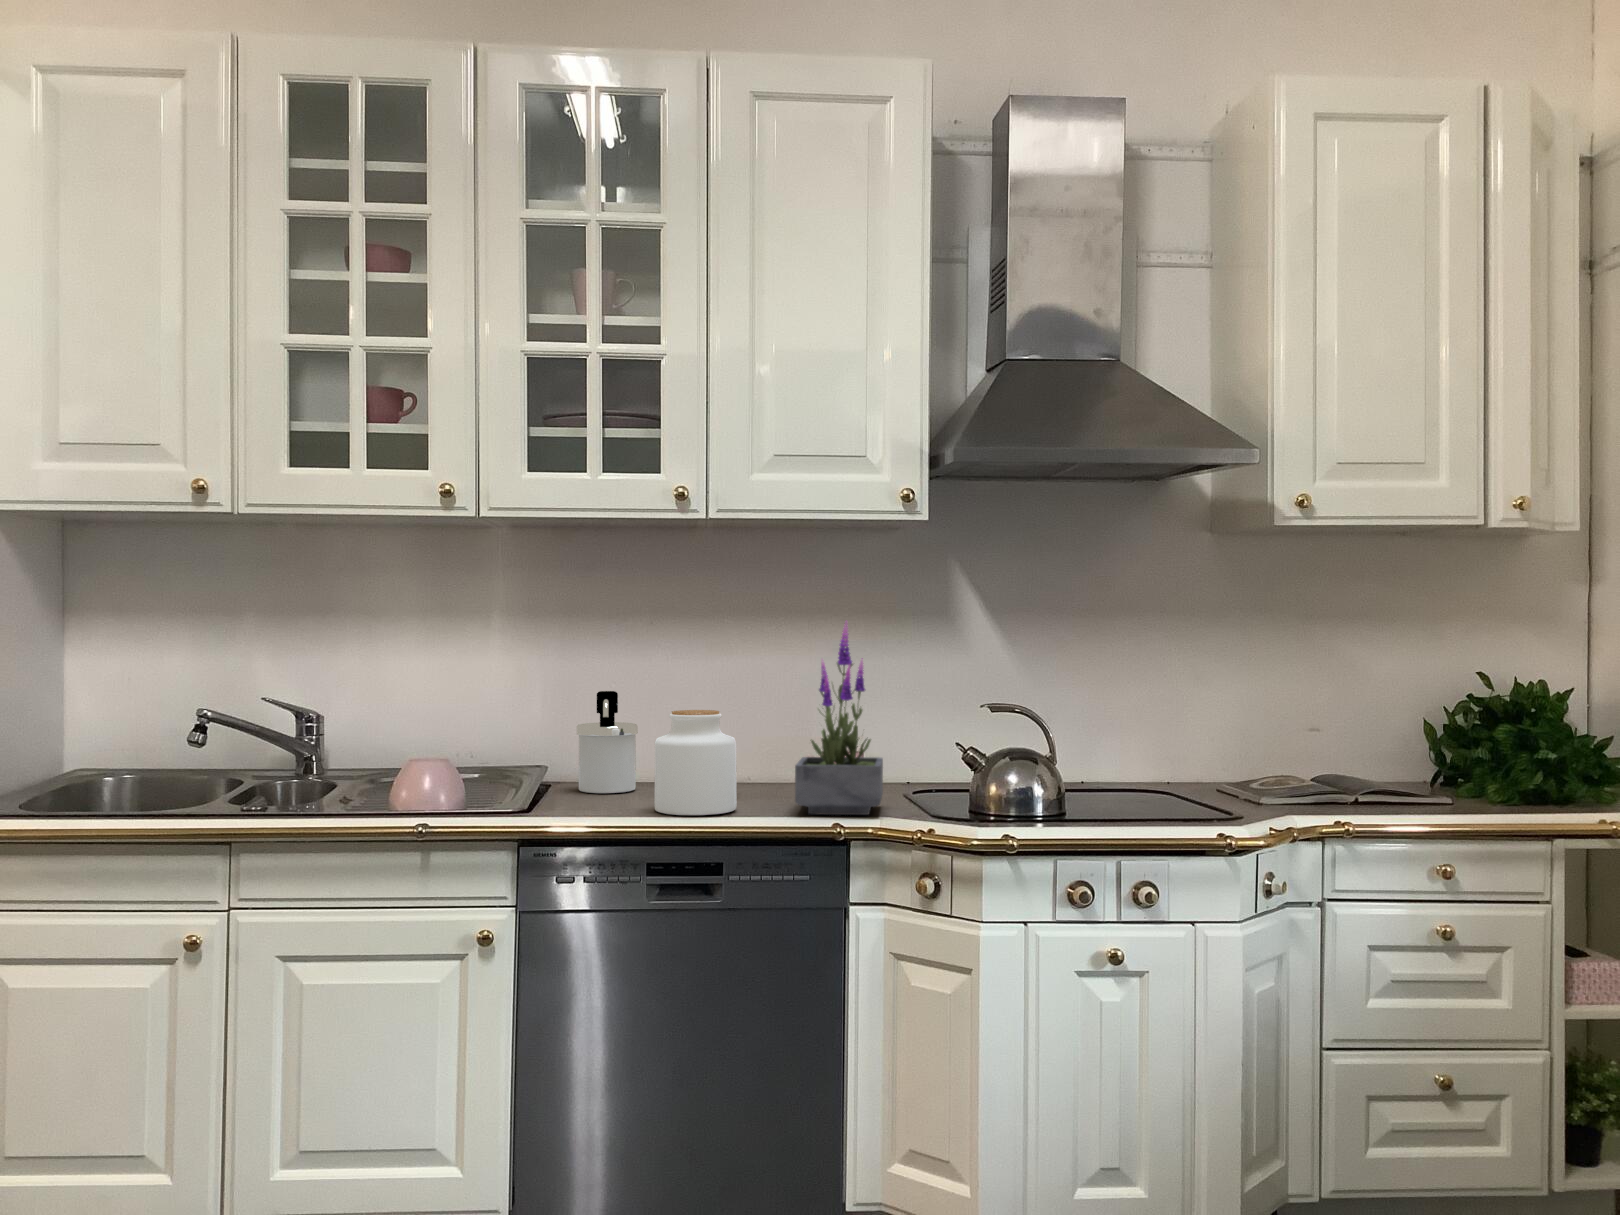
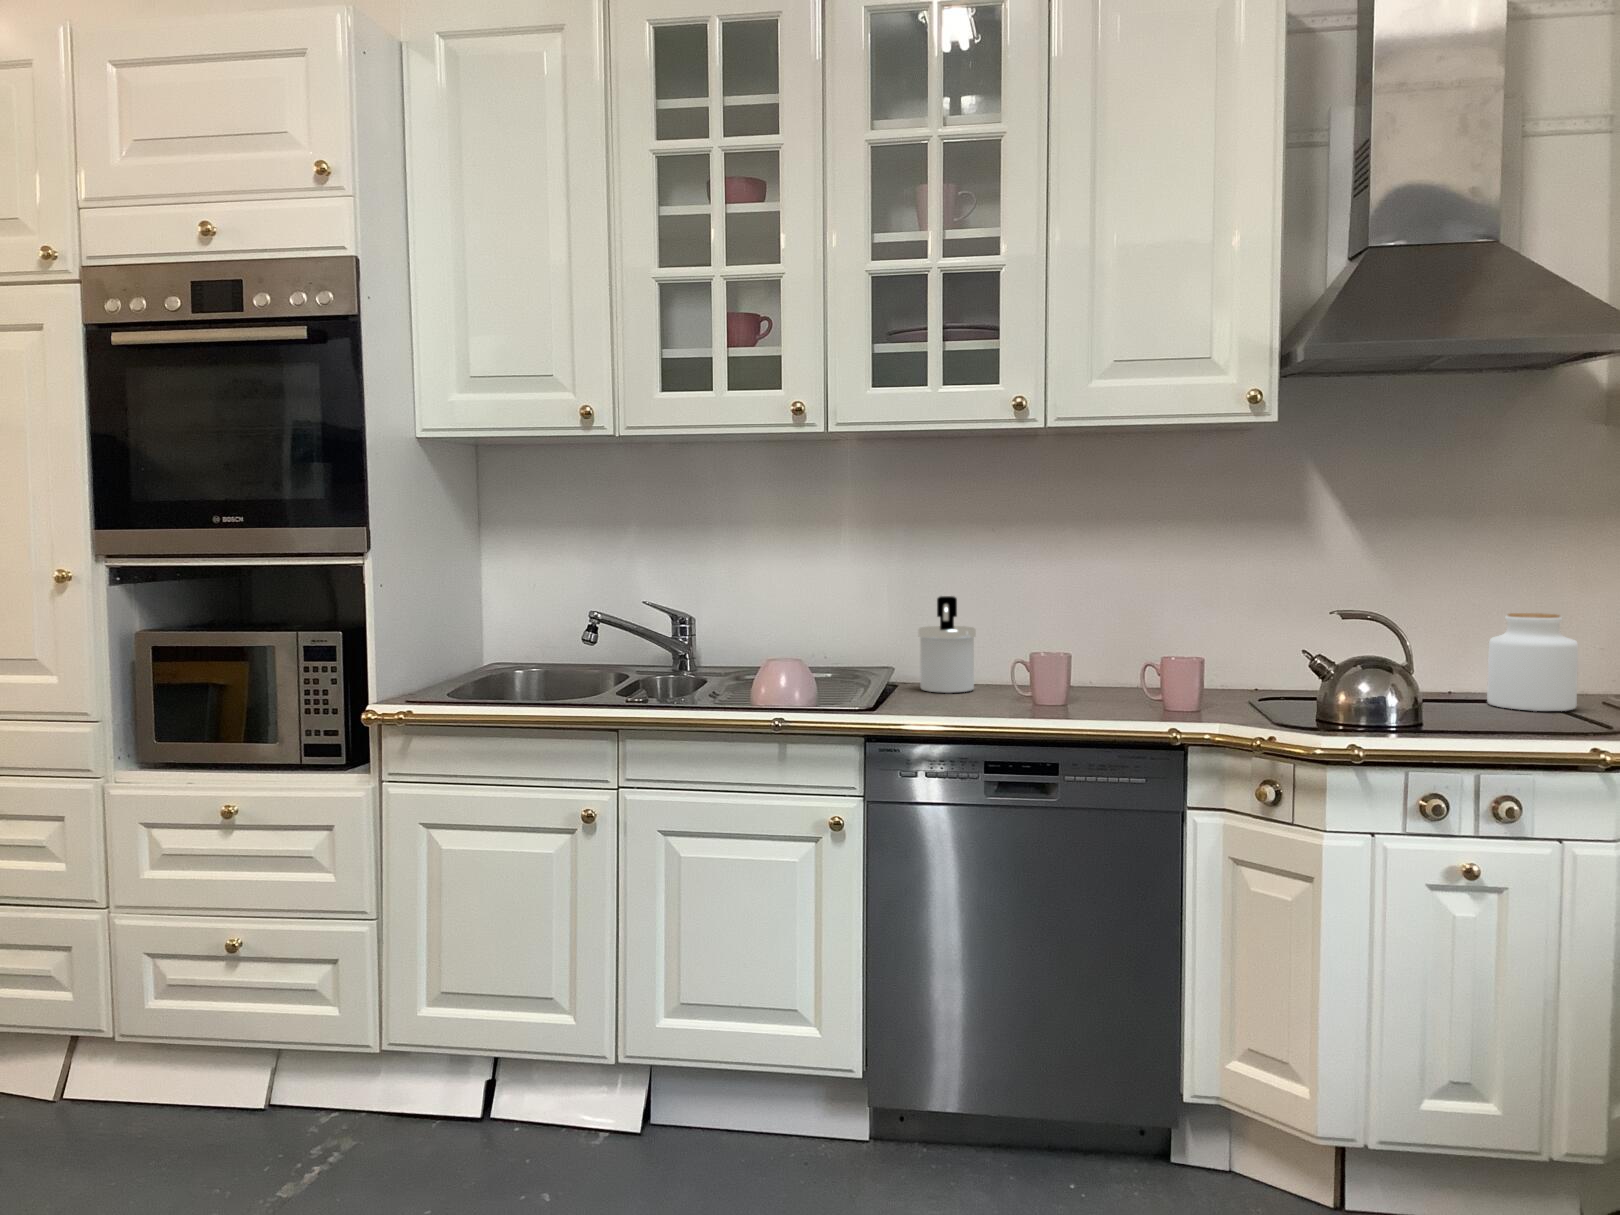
potted plant: present [795,621,883,815] -> none [1133,526,1225,722]
jar: present [654,710,737,815] -> present [1487,613,1578,711]

